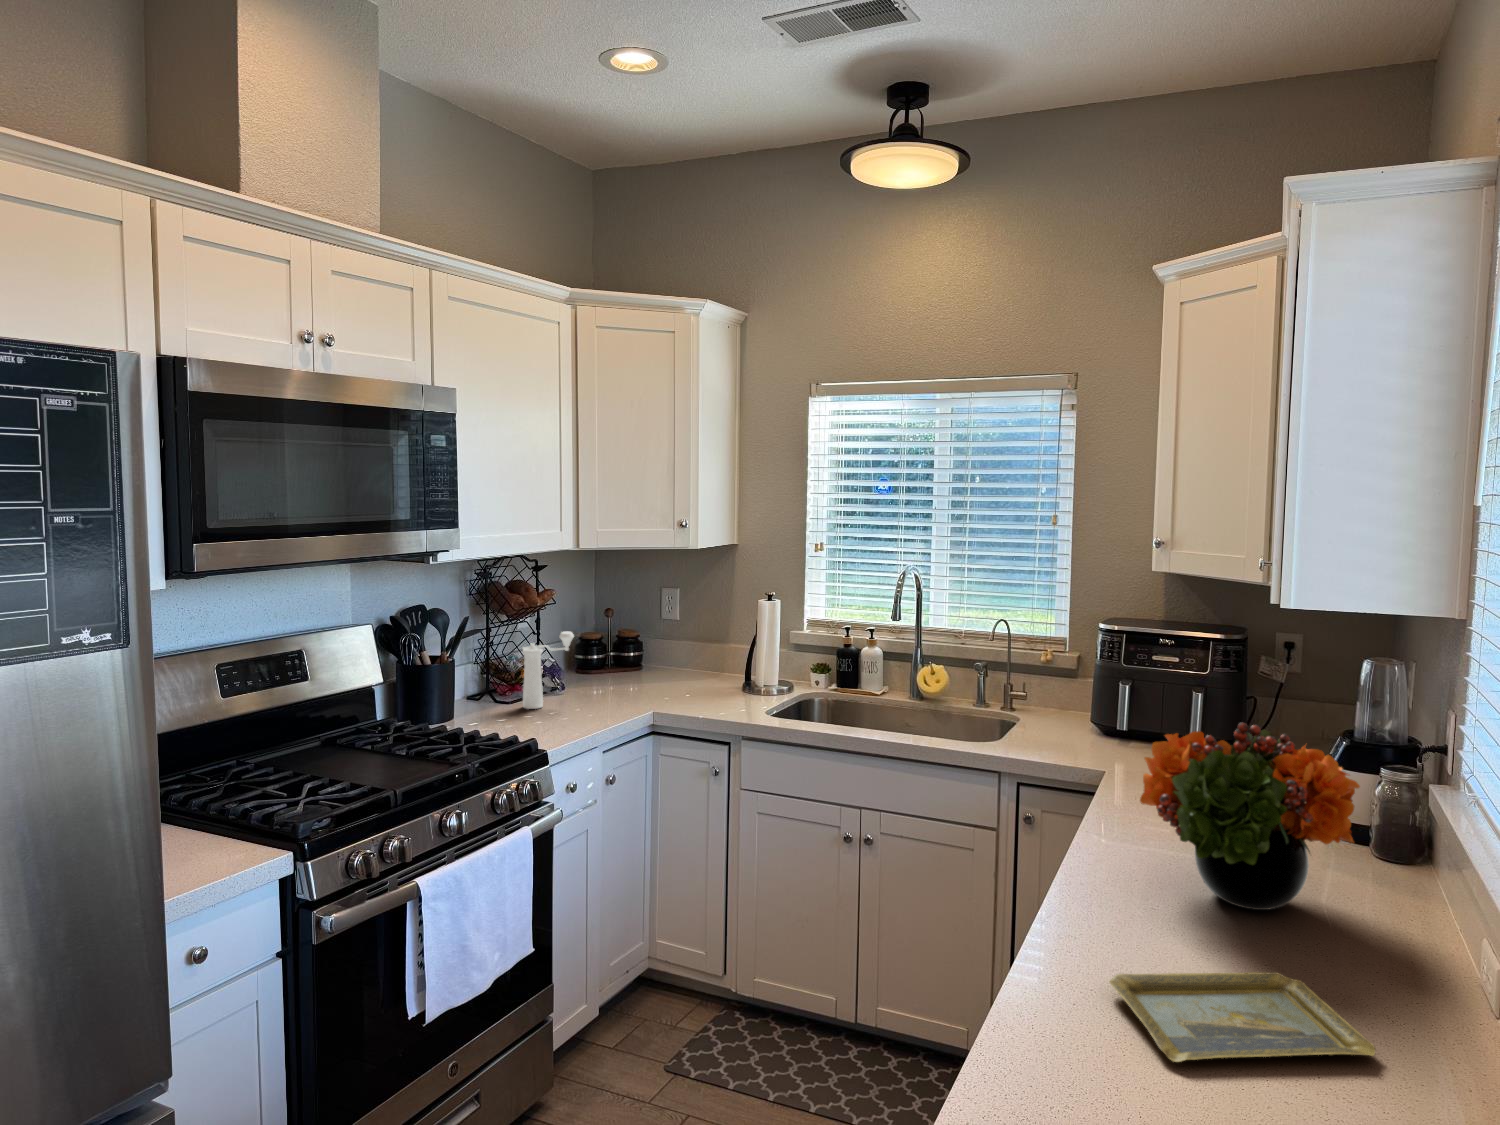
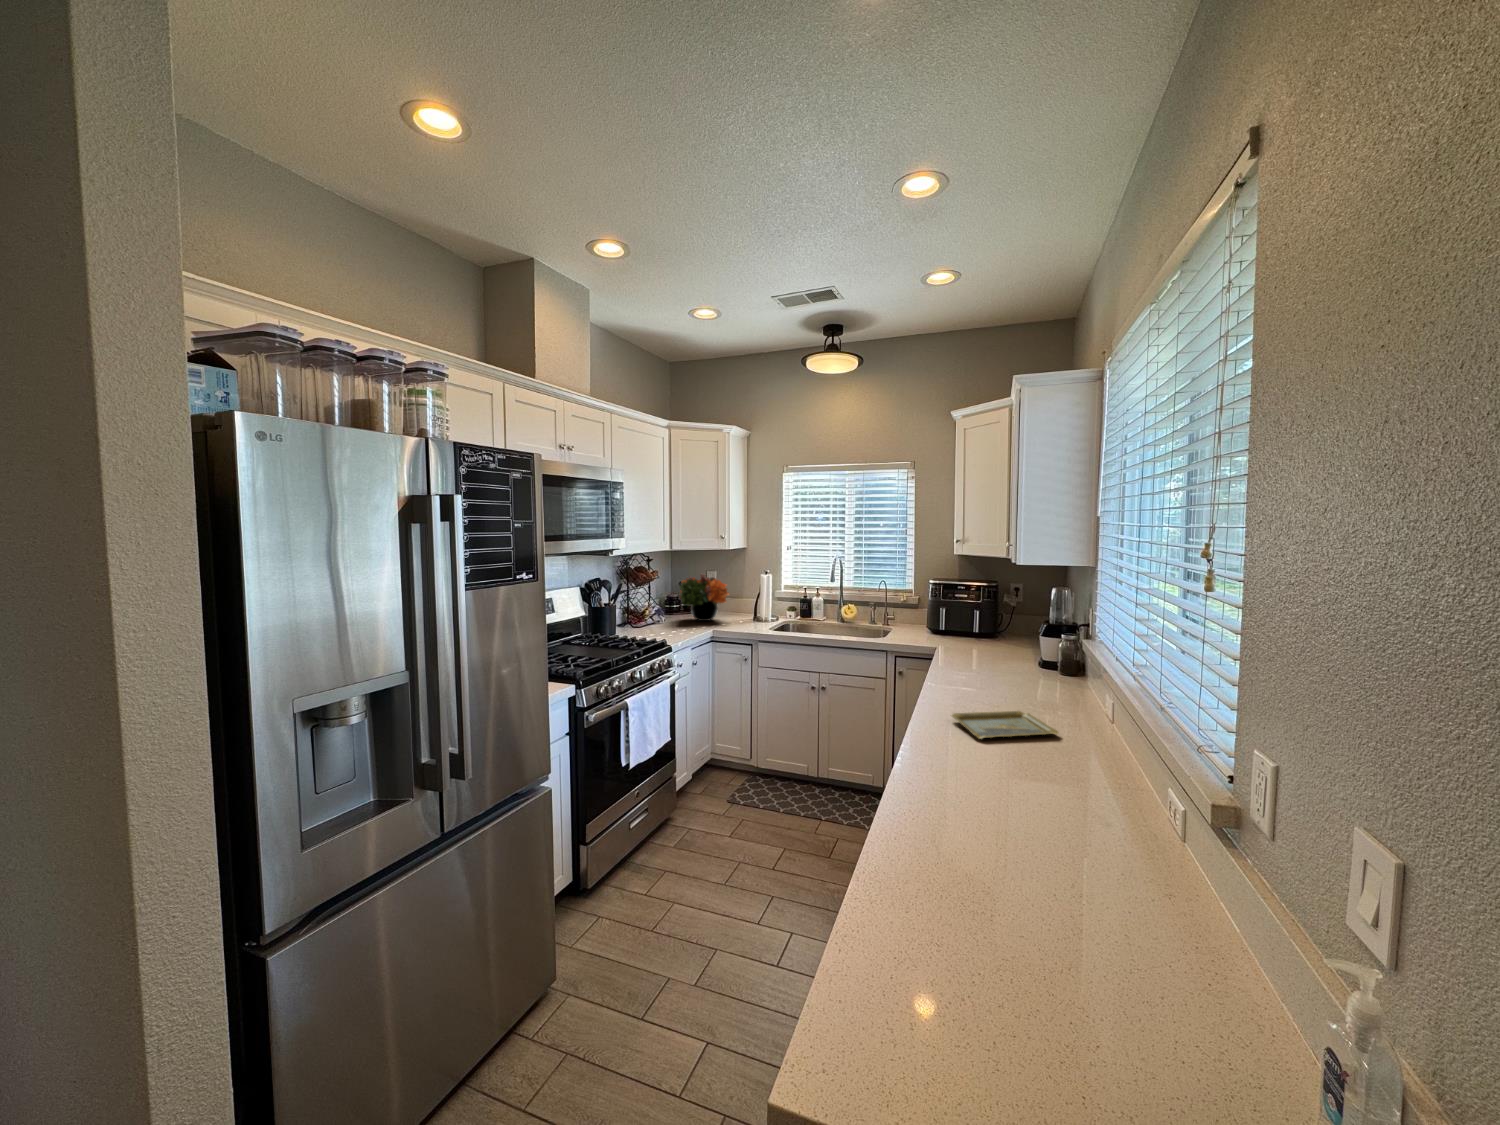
pepper mill: present [523,632,574,709] -> none [648,592,672,630]
flower arrangement: present [1140,723,1360,910] -> present [679,574,729,621]

